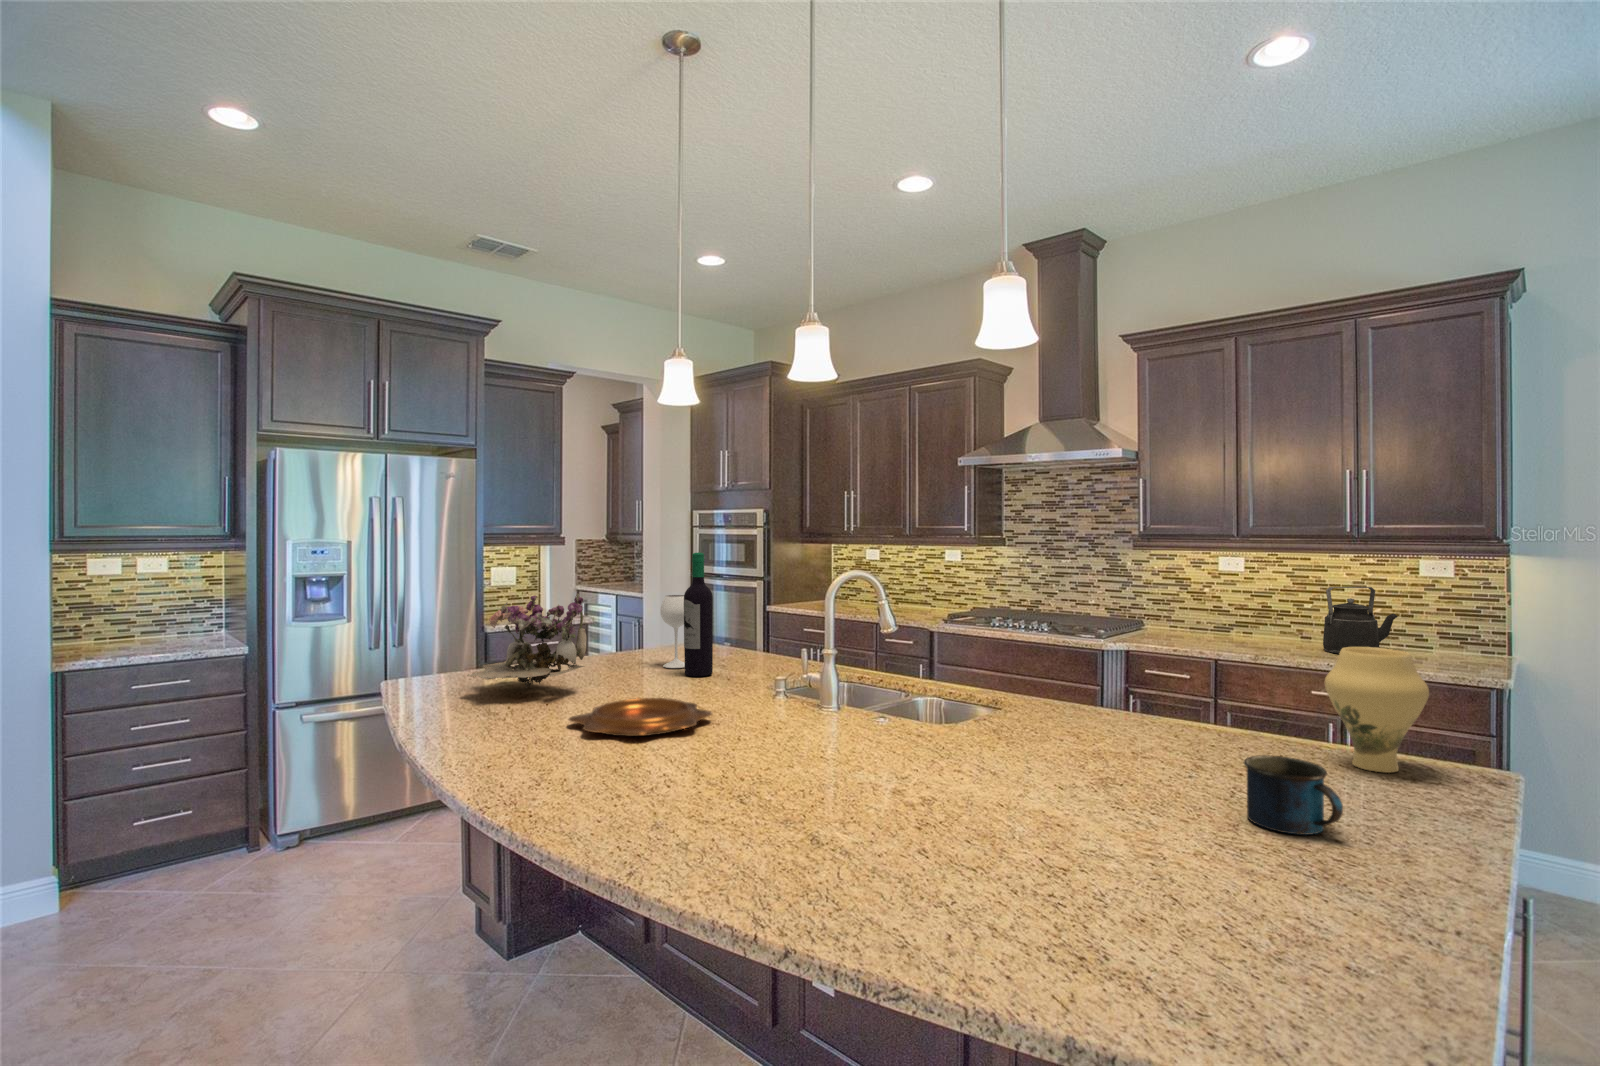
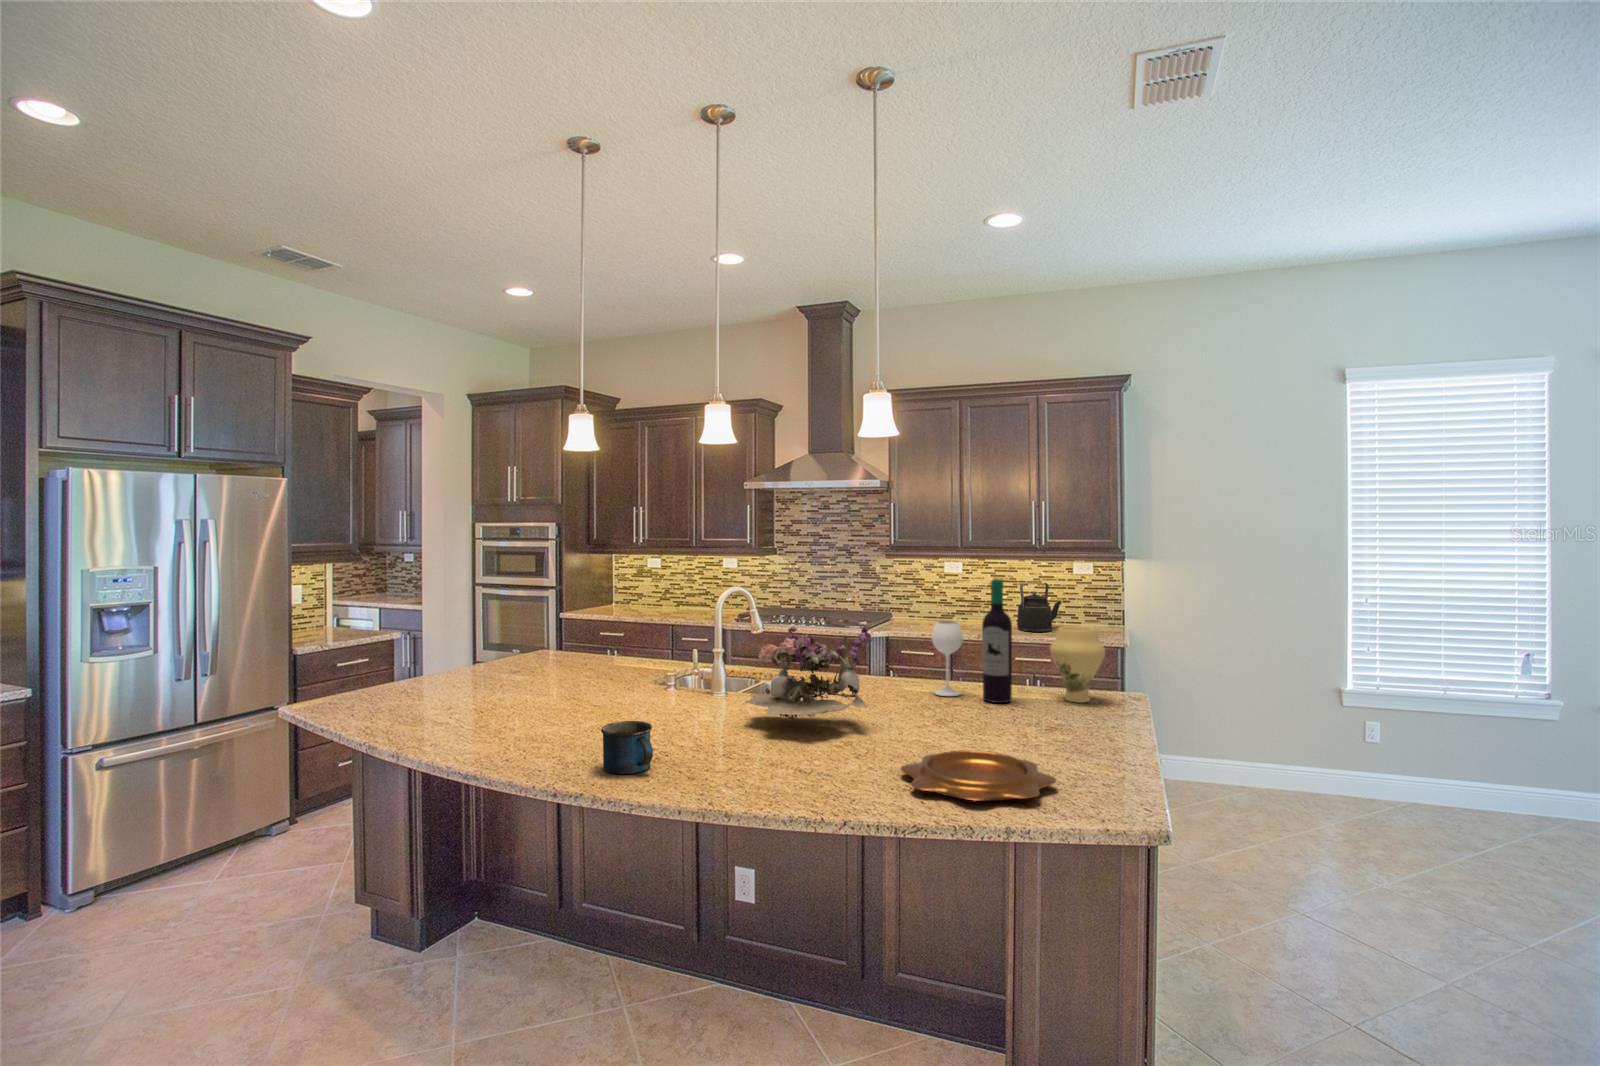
wine bottle: present [660,553,713,676] -> present [932,579,1012,703]
flower arrangement: present [467,594,587,688] -> present [745,624,872,722]
decorative bowl: present [569,698,712,736] -> present [901,751,1056,801]
mug: present [1244,755,1343,835] -> present [601,721,653,774]

